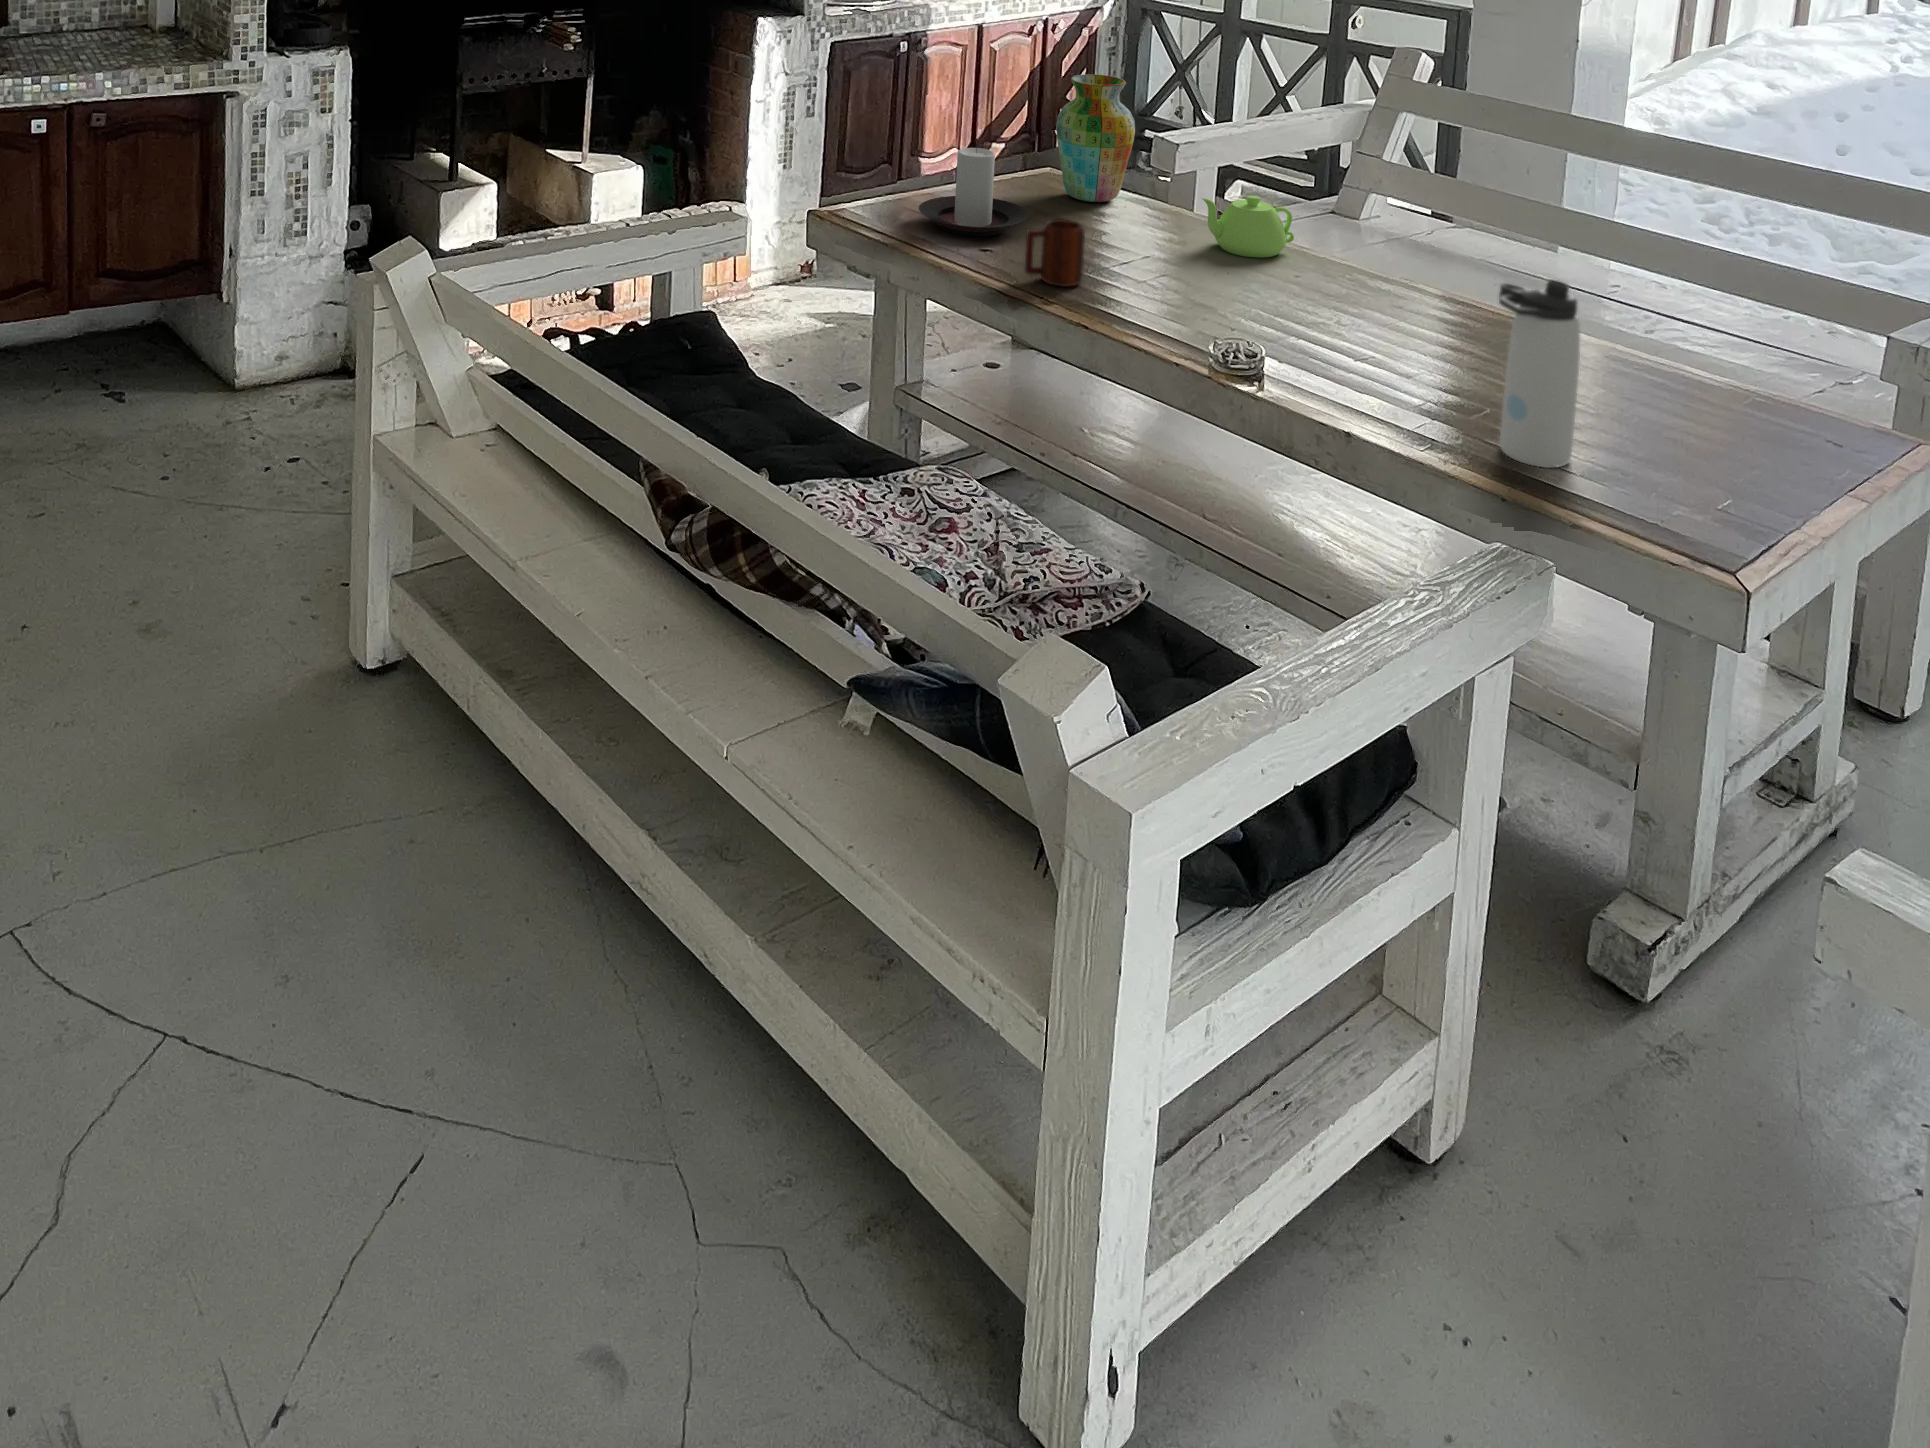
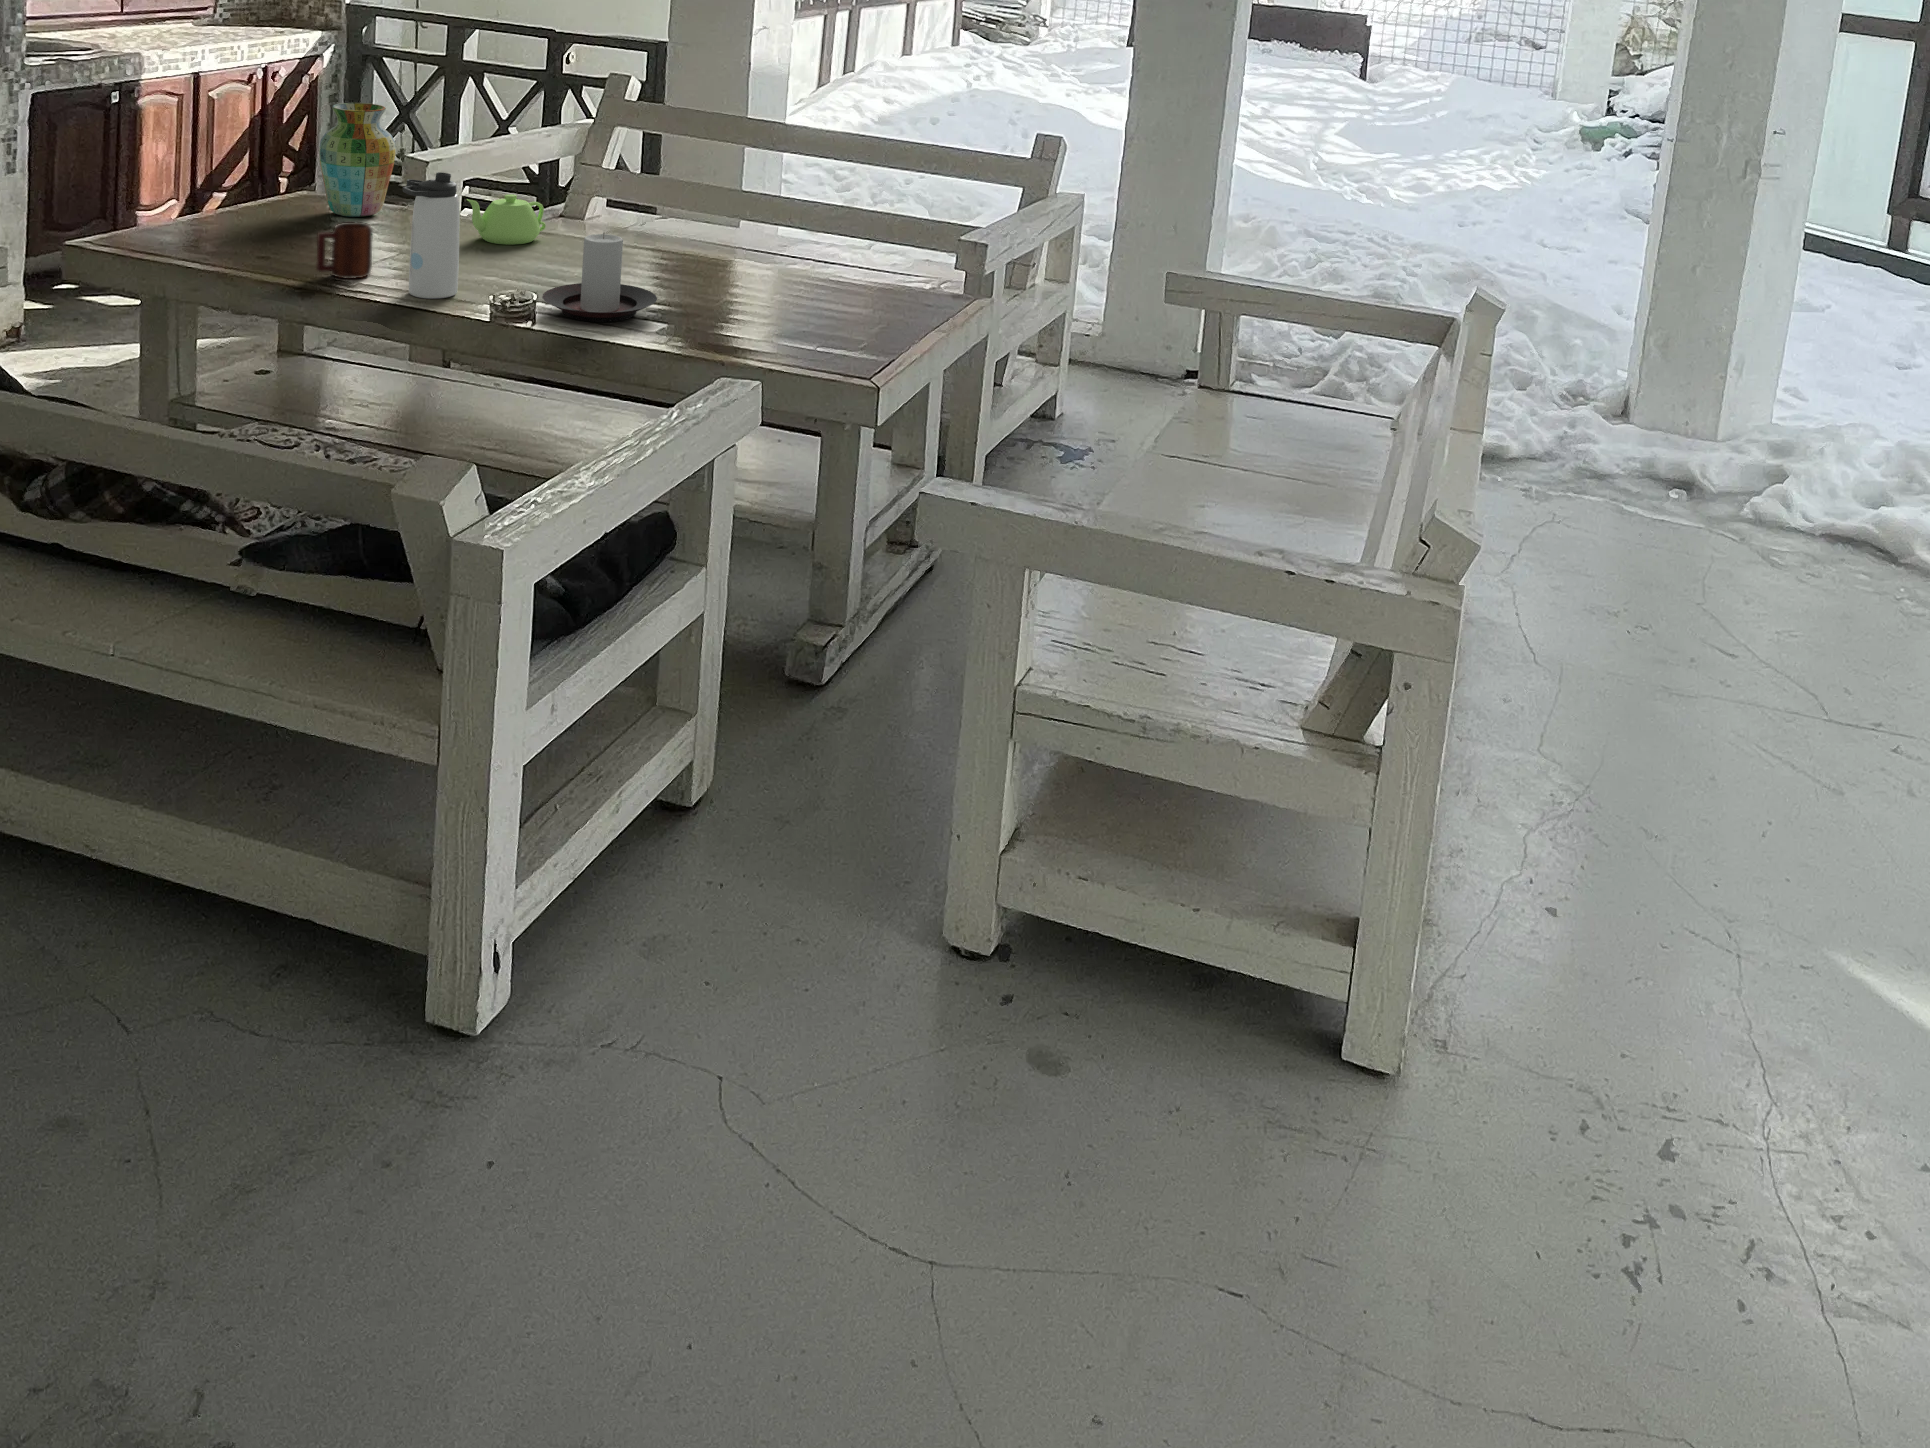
candle holder: present [919,147,1029,236] -> present [542,234,657,322]
thermos bottle: present [1499,279,1580,468] -> present [403,172,460,299]

